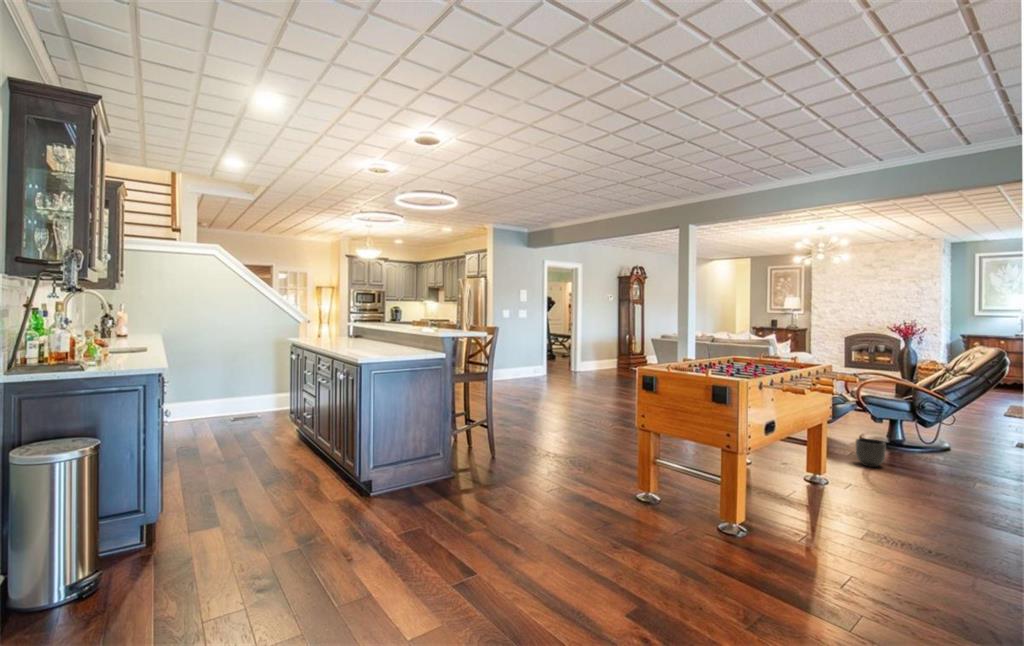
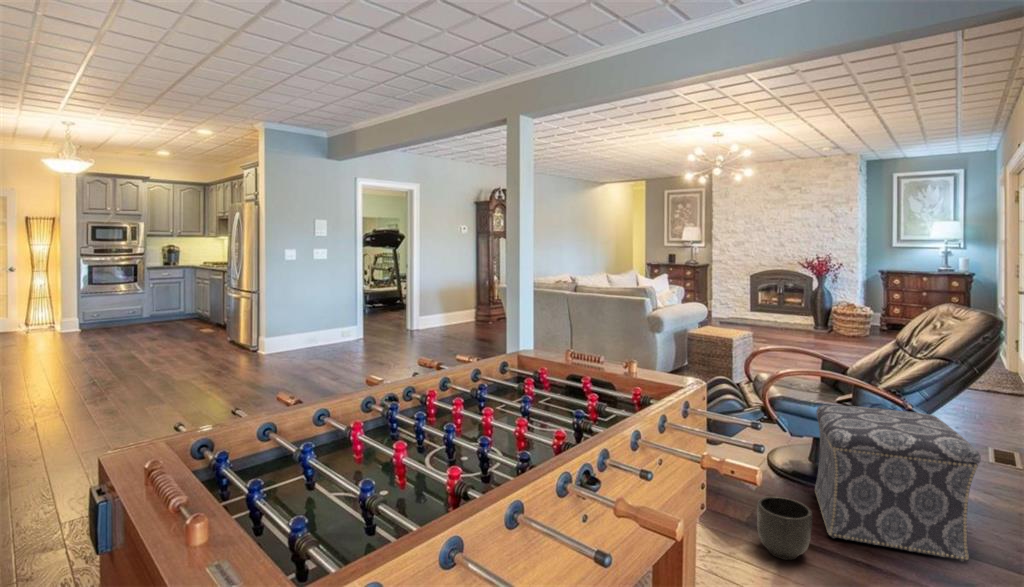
ottoman: none [891,399,978,472] -> present [815,405,981,561]

